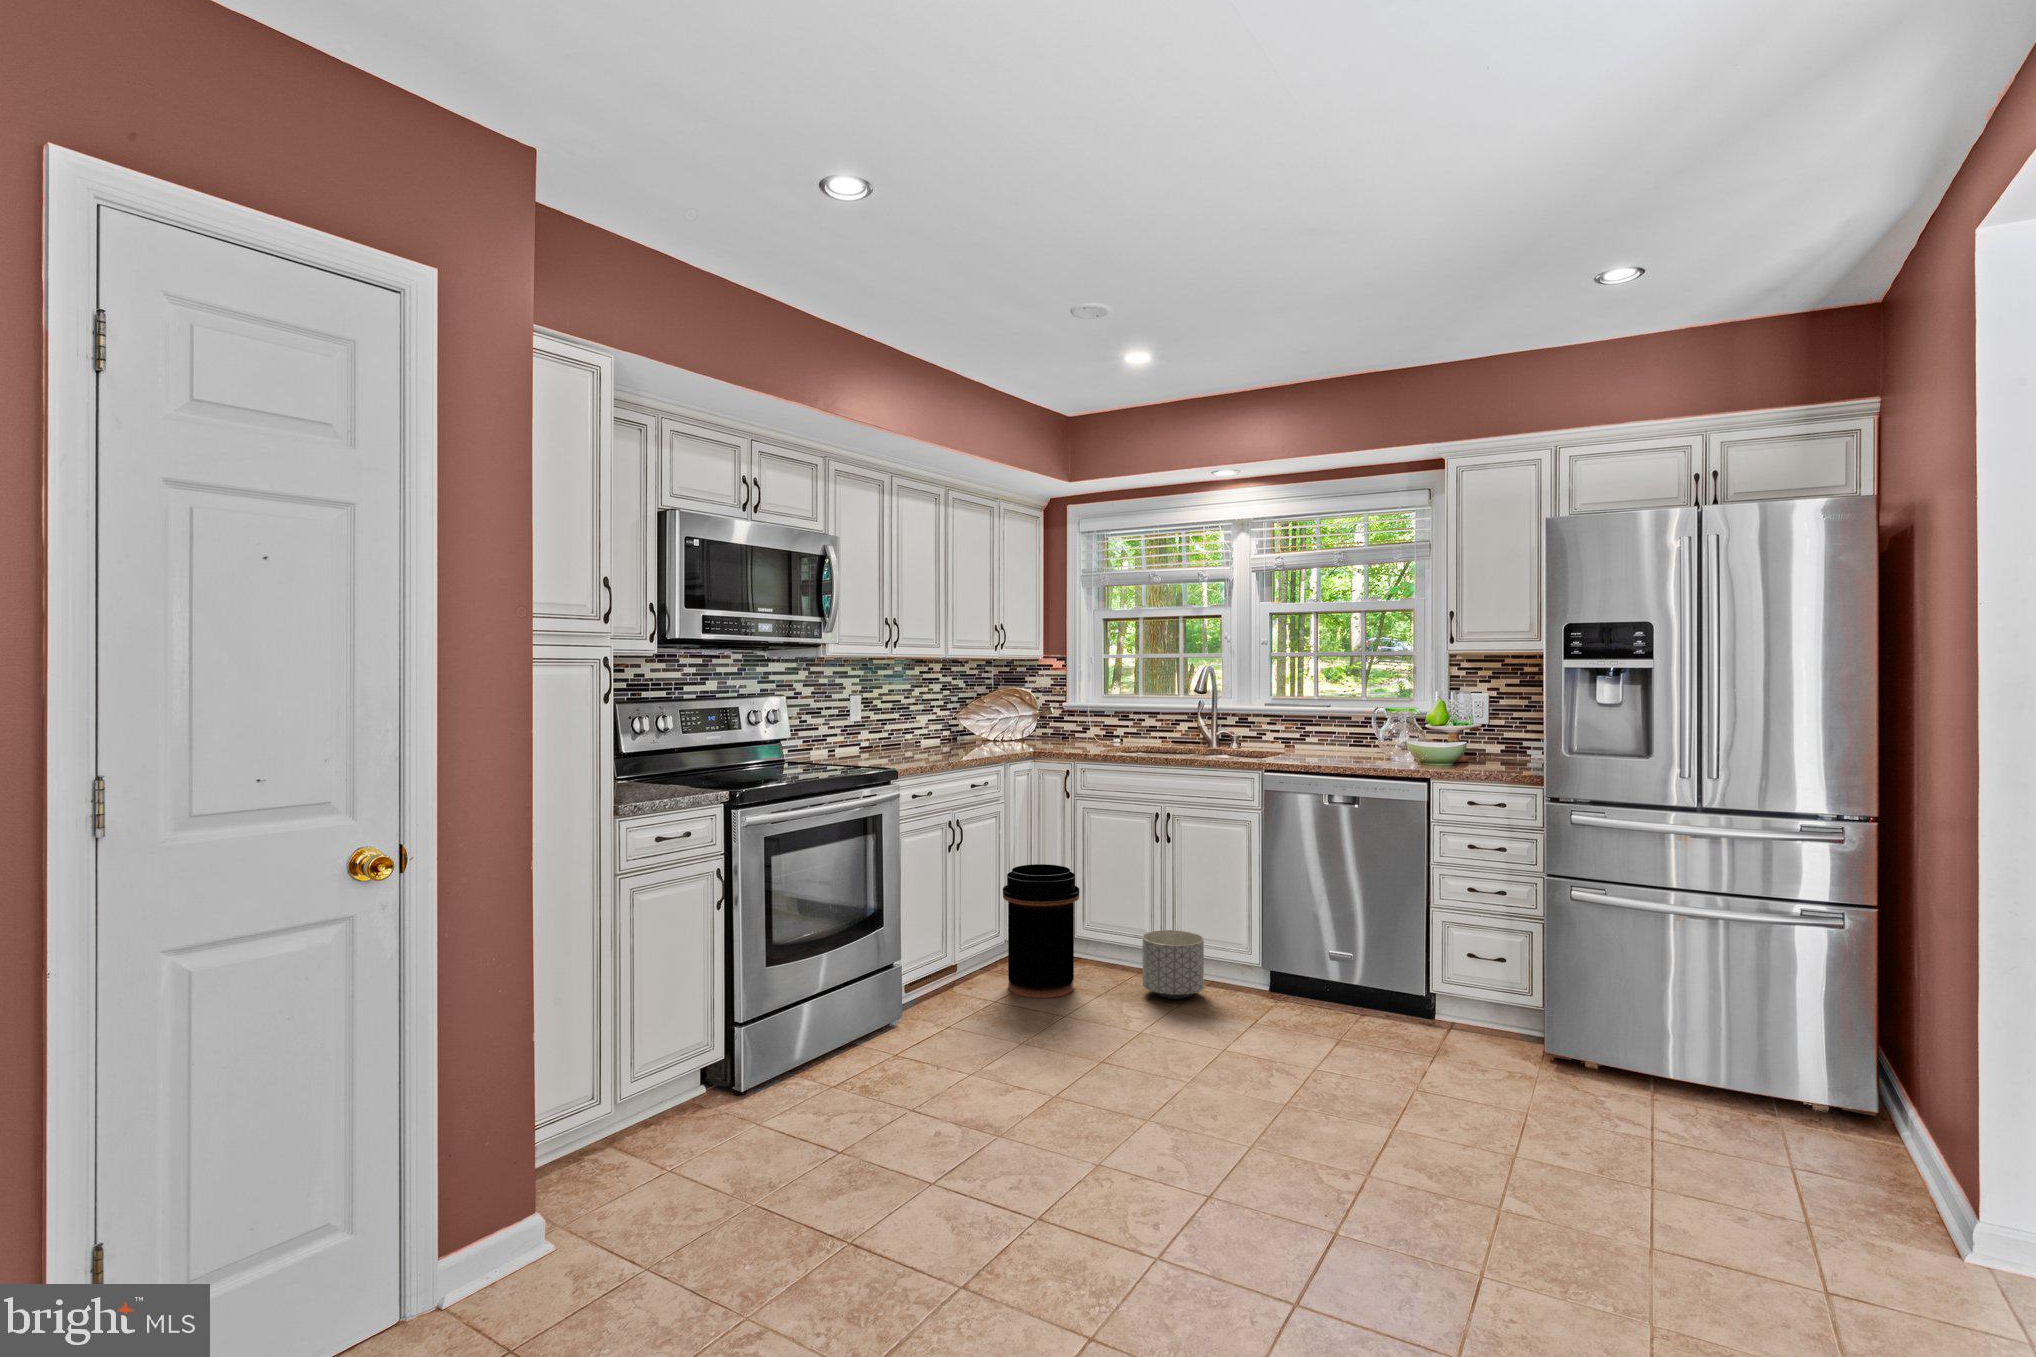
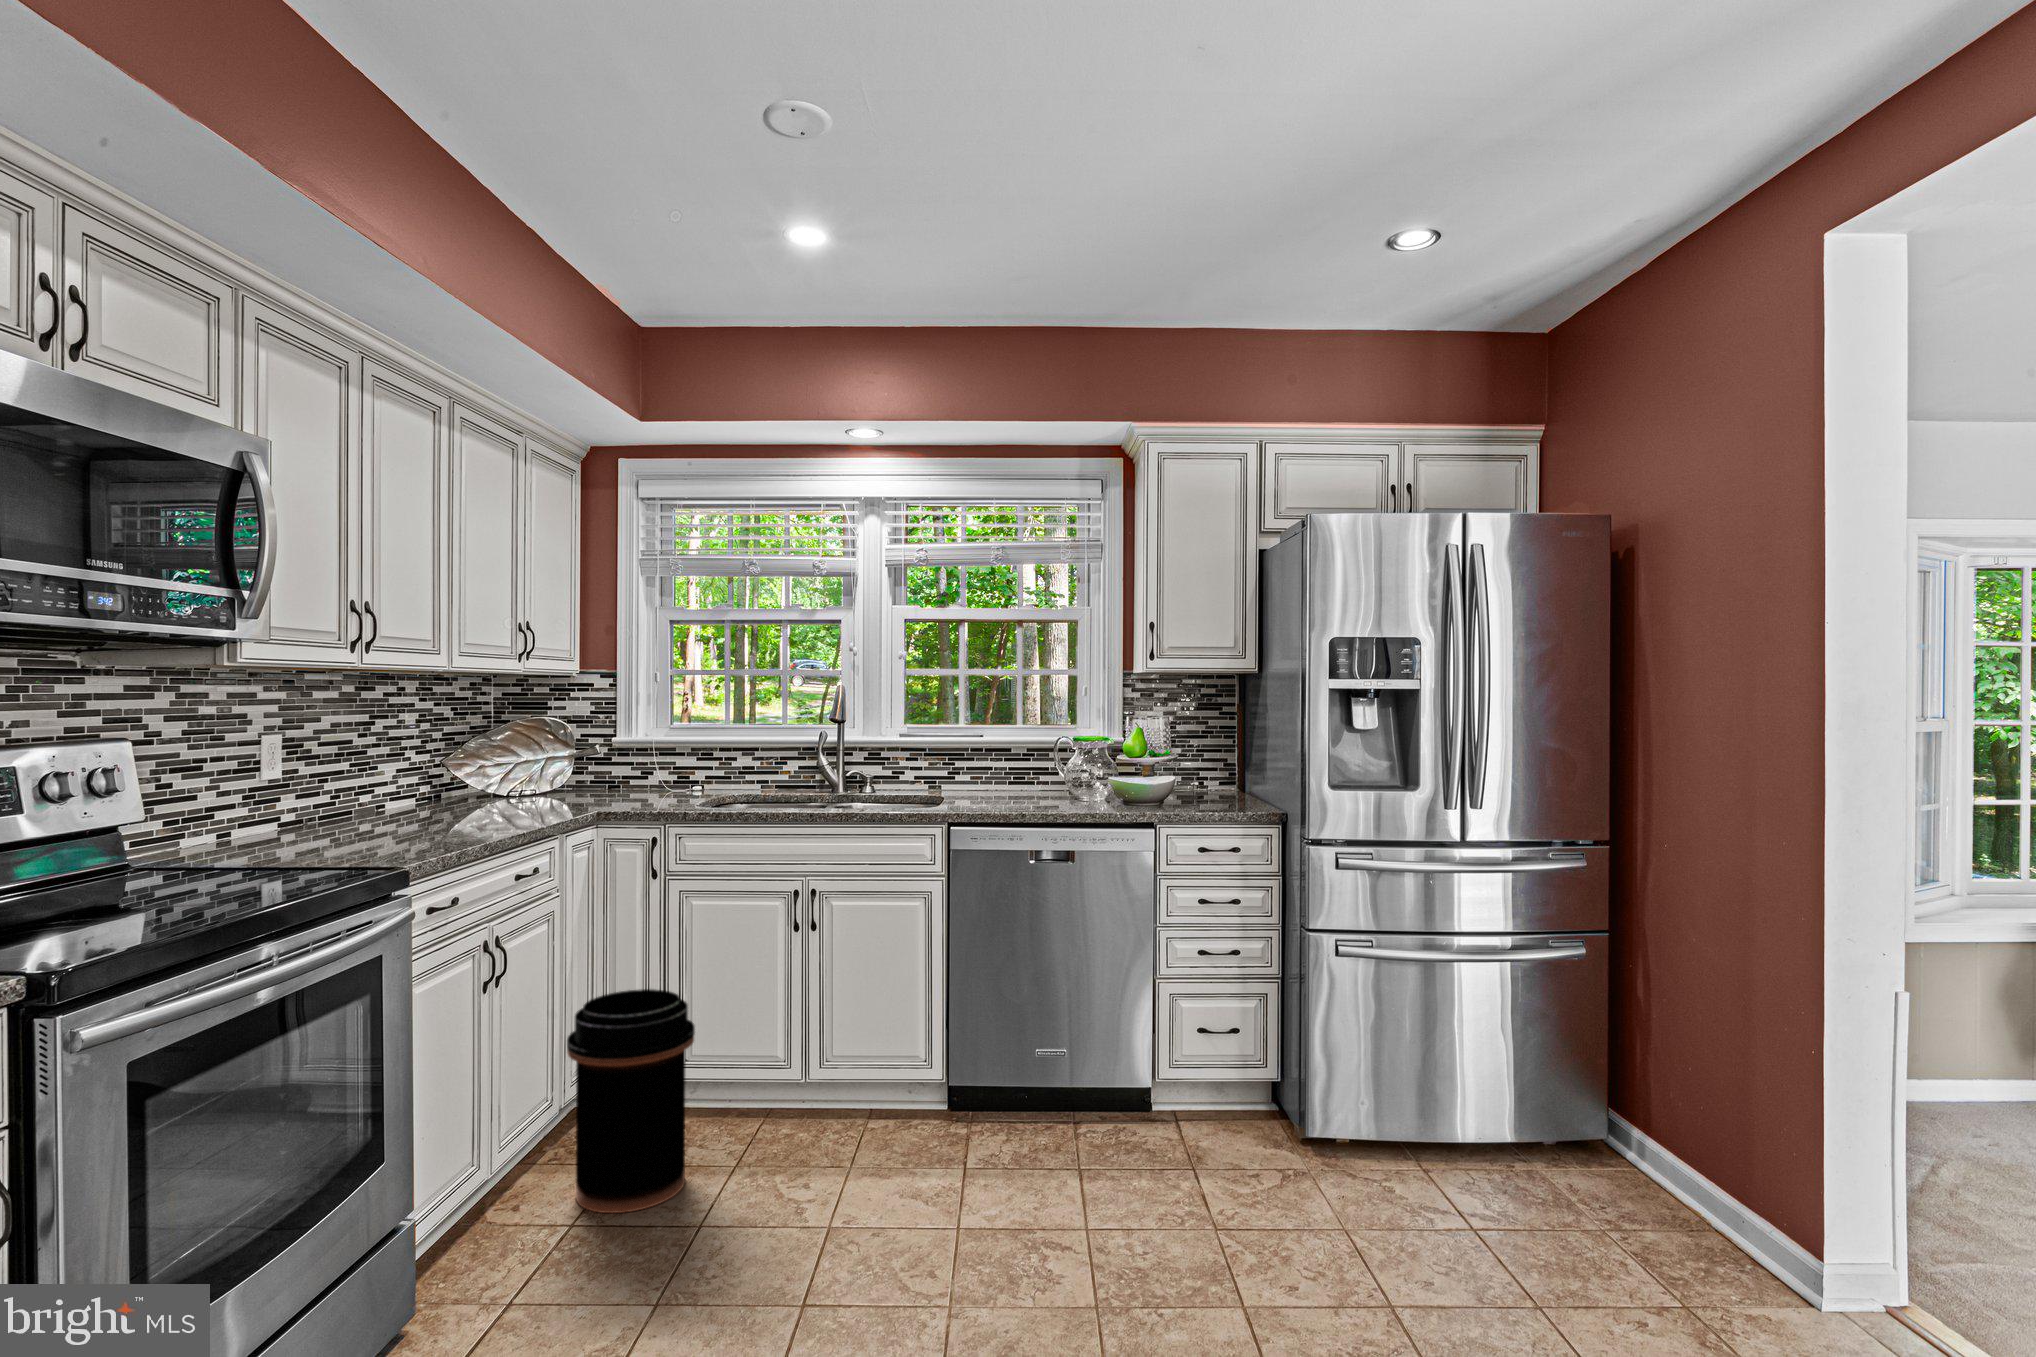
planter: present [1143,930,1204,999] -> none [790,1058,878,1163]

